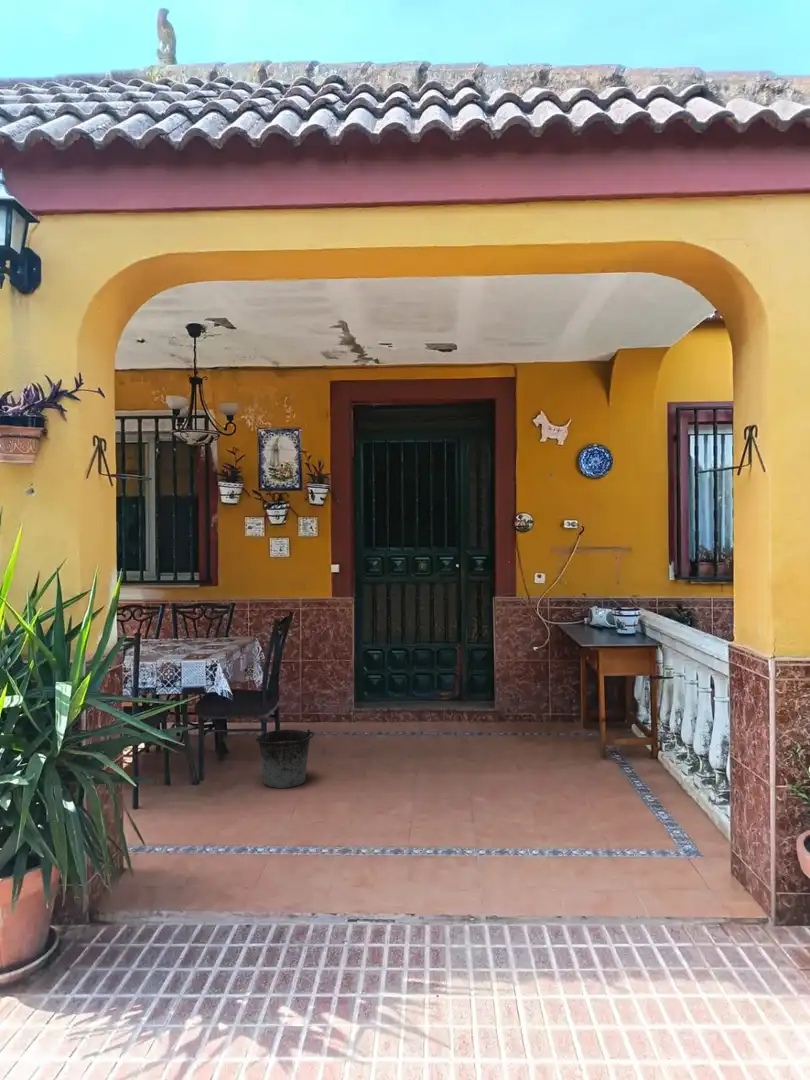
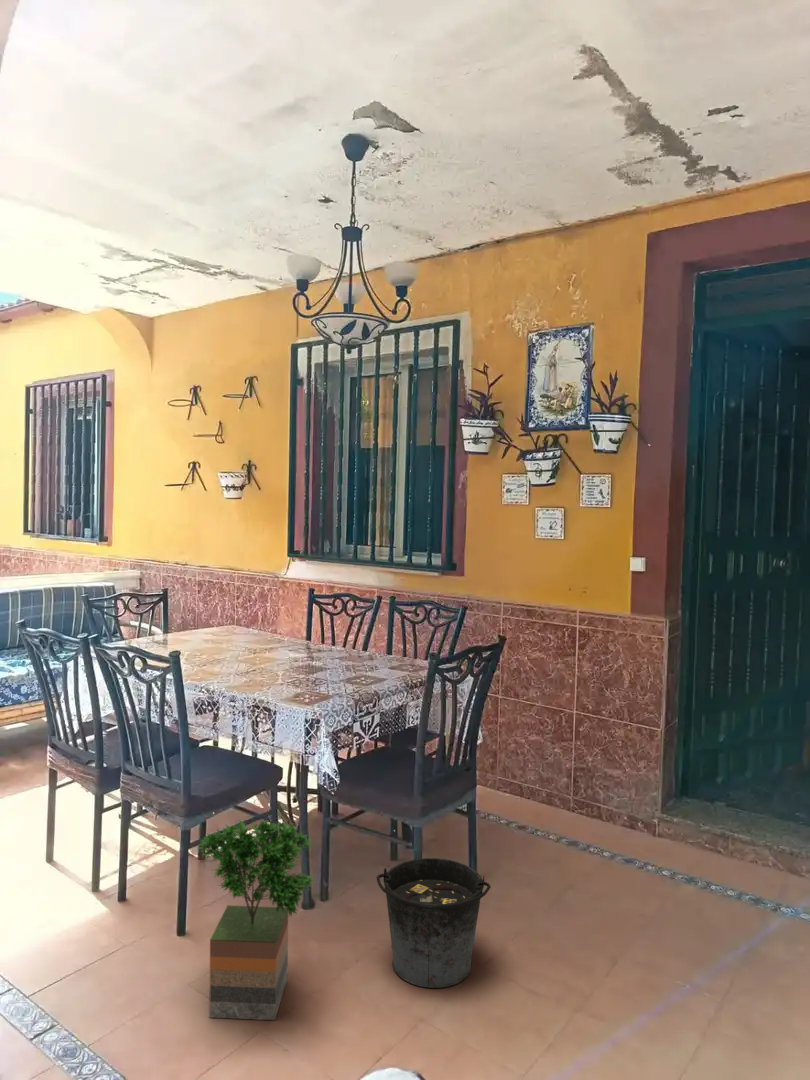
potted tree: none [173,713,244,818] -> present [199,821,313,1020]

